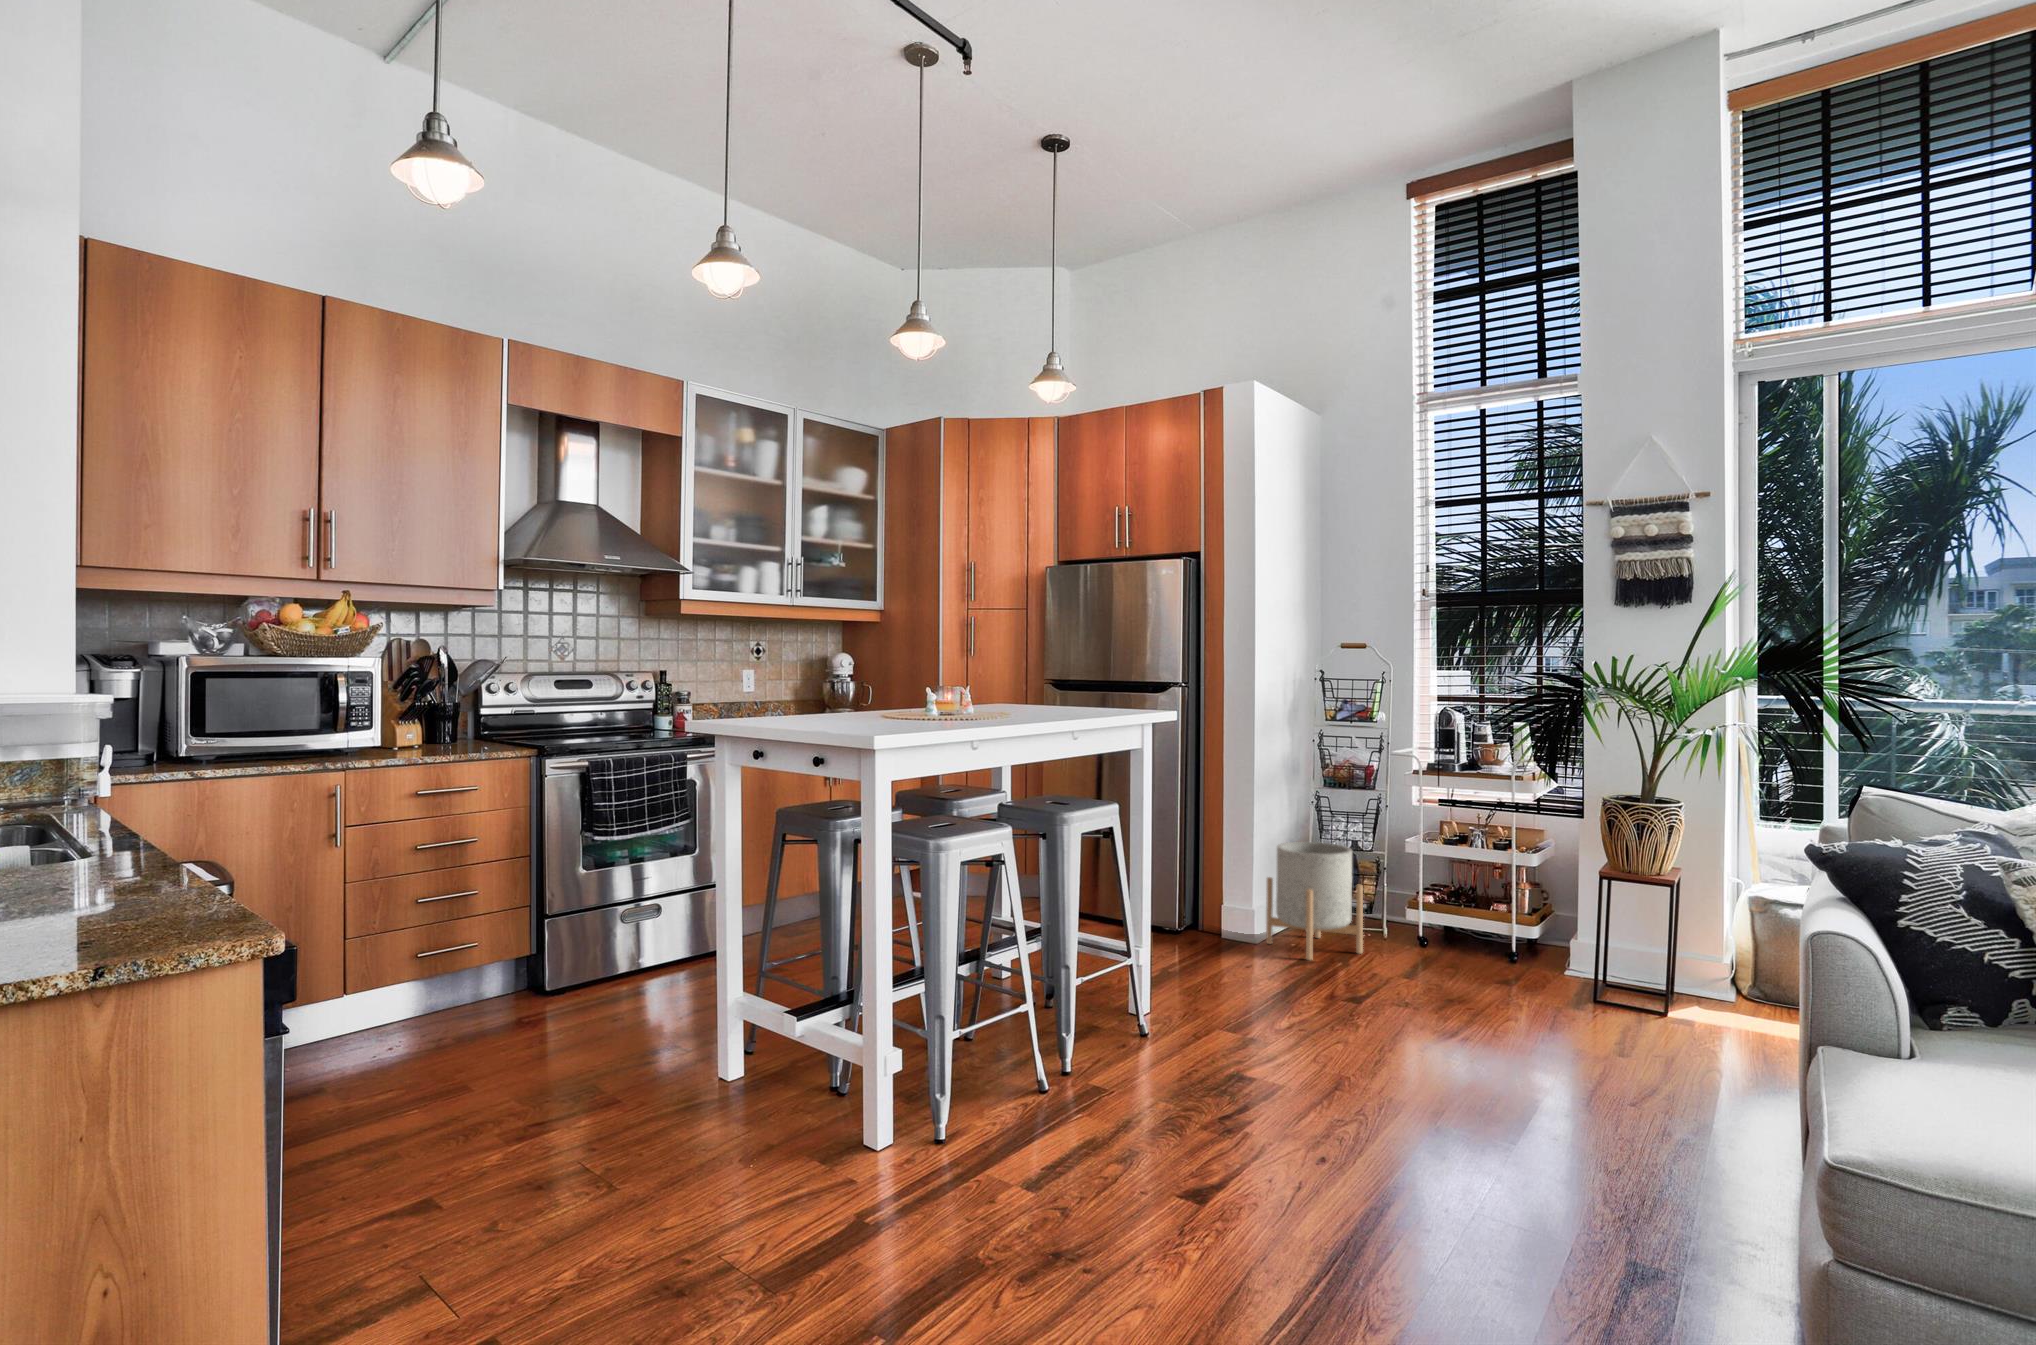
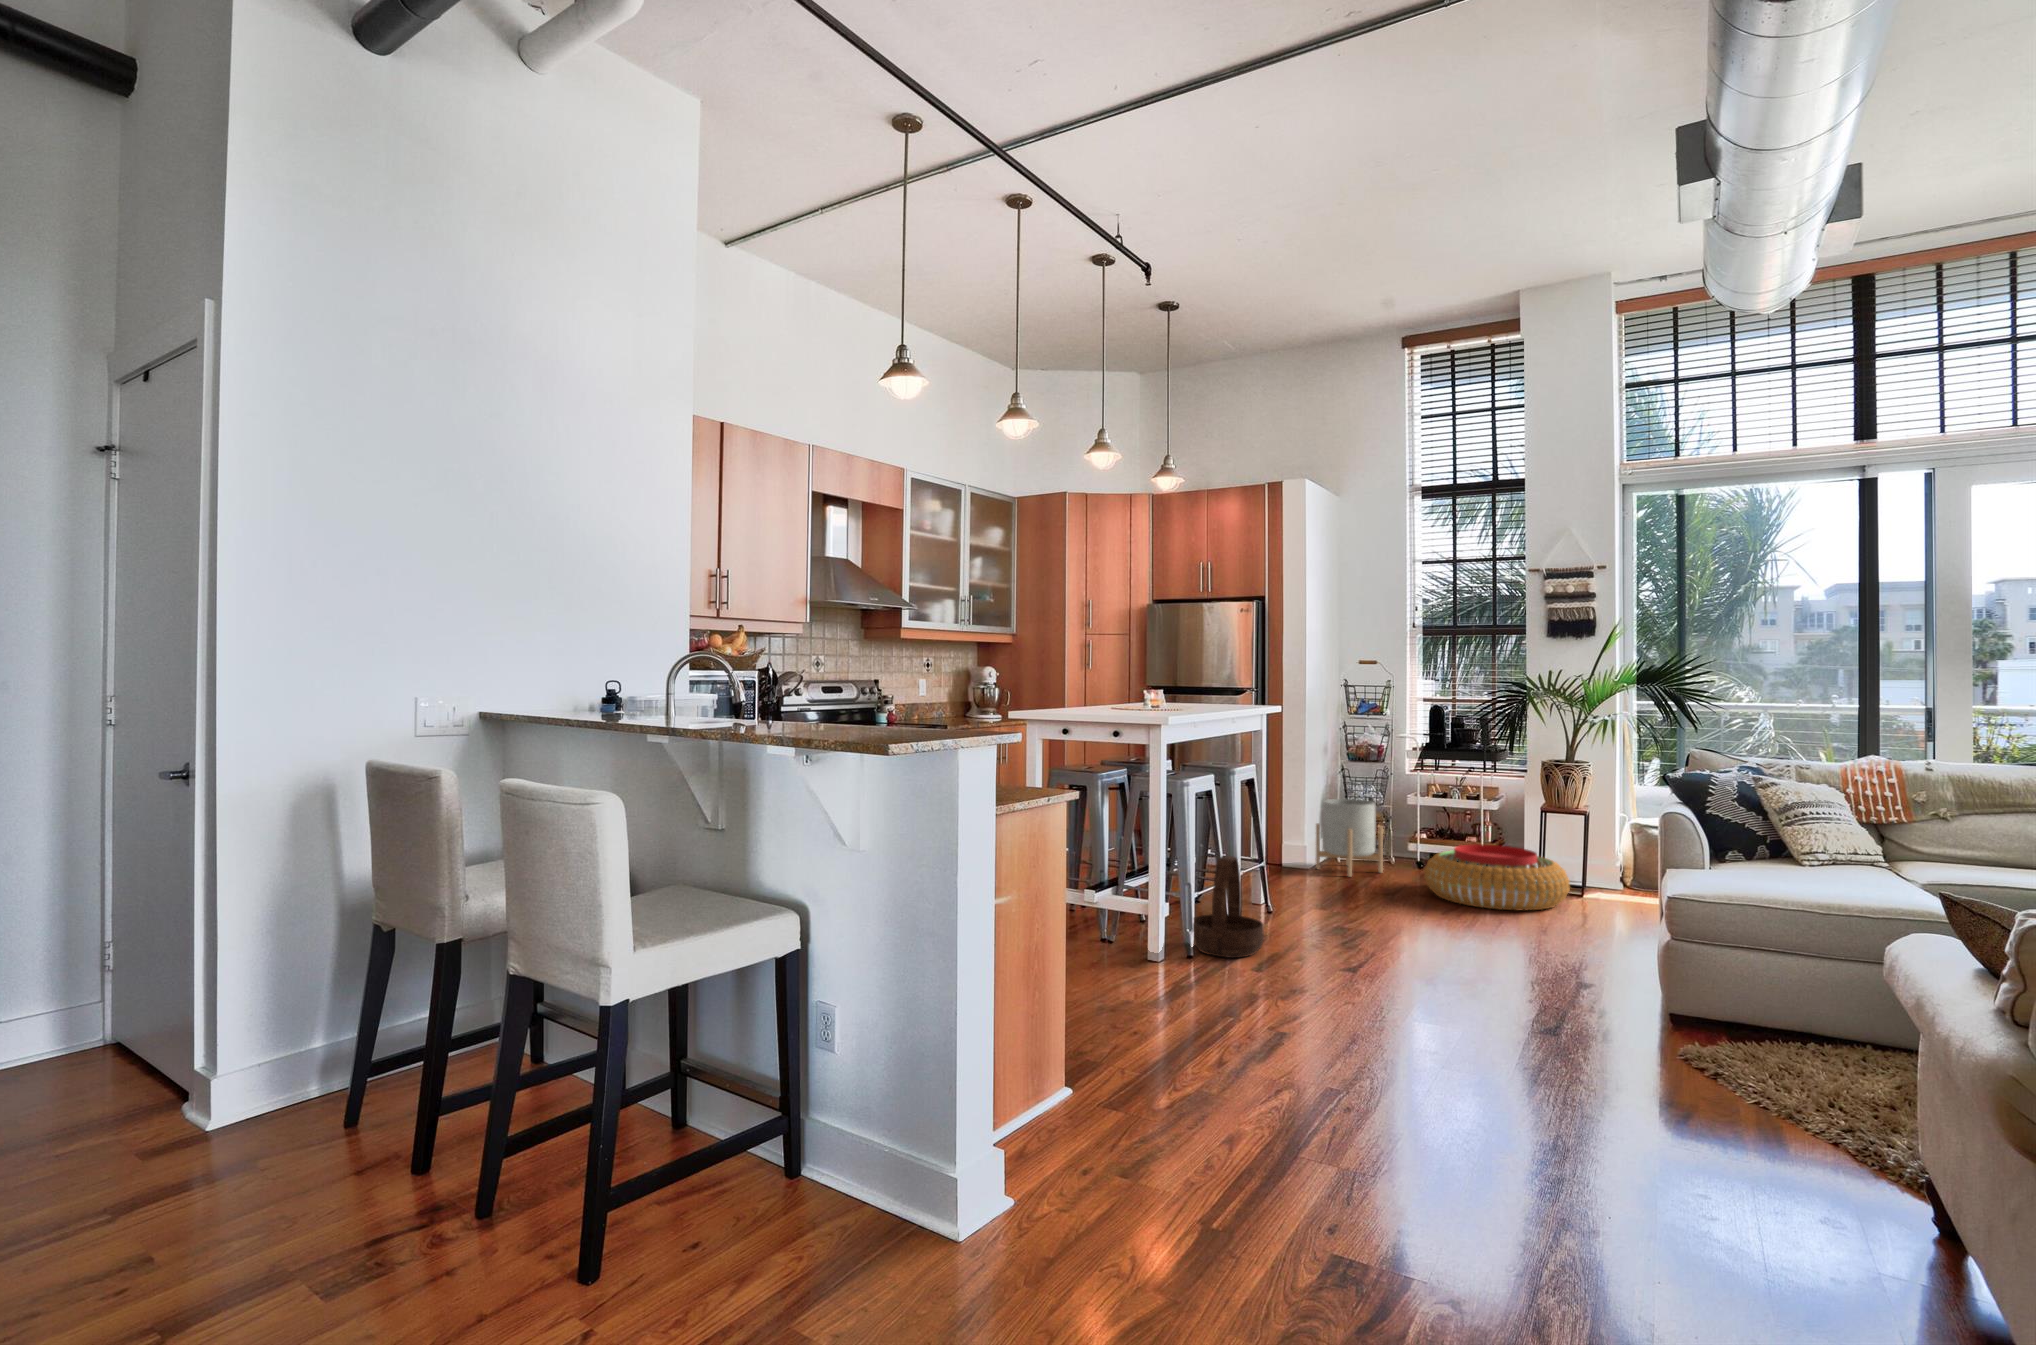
pouf: none [1409,924,1641,1045] -> present [1424,844,1570,910]
basket: none [942,964,1065,1151] -> present [1193,856,1264,958]

